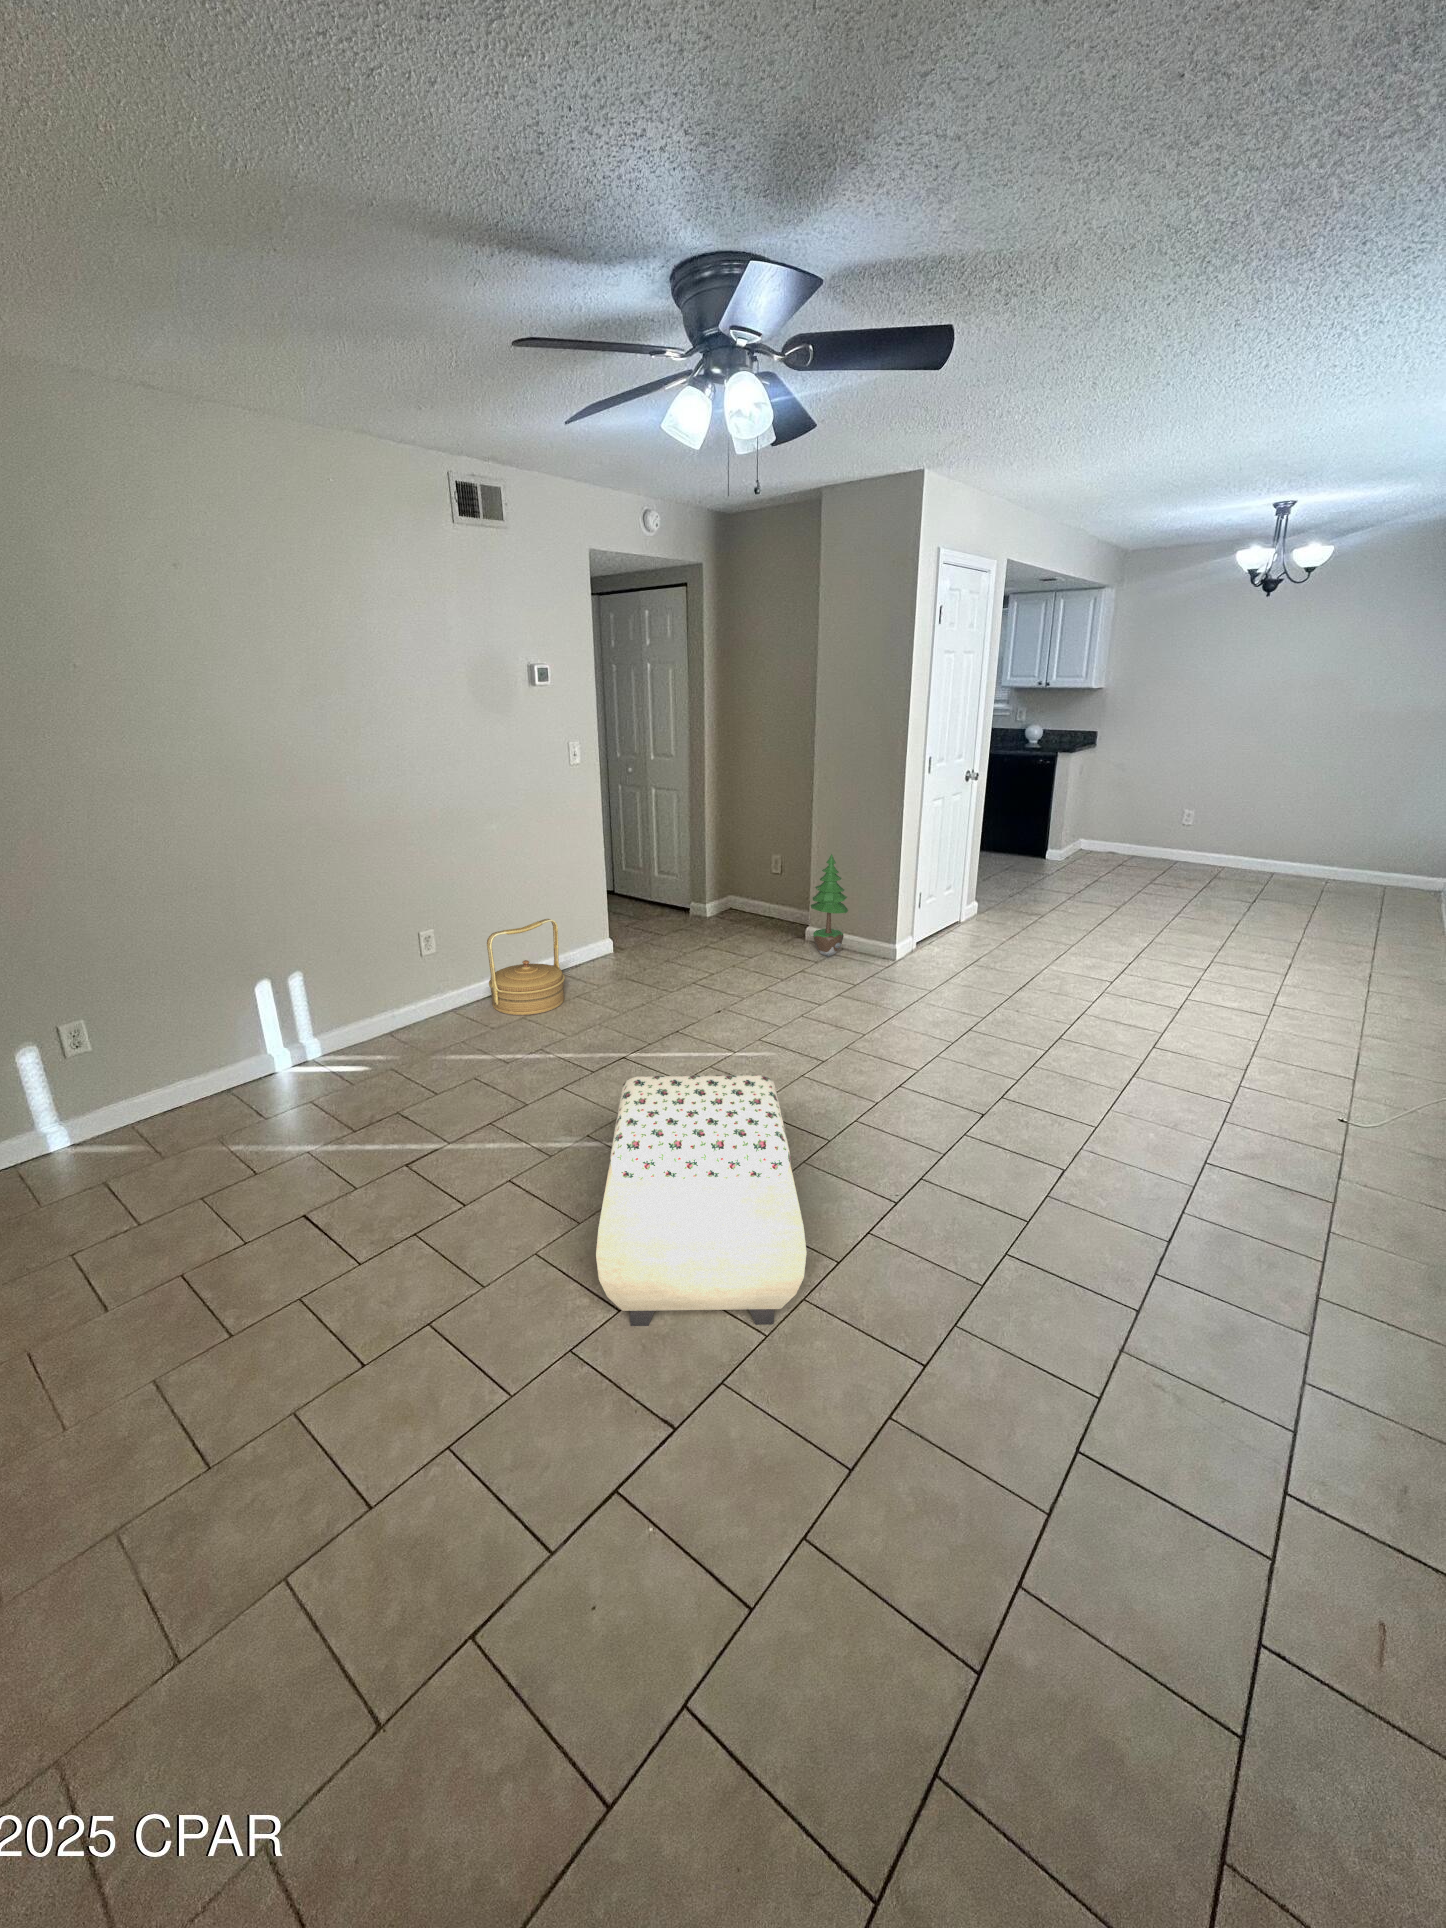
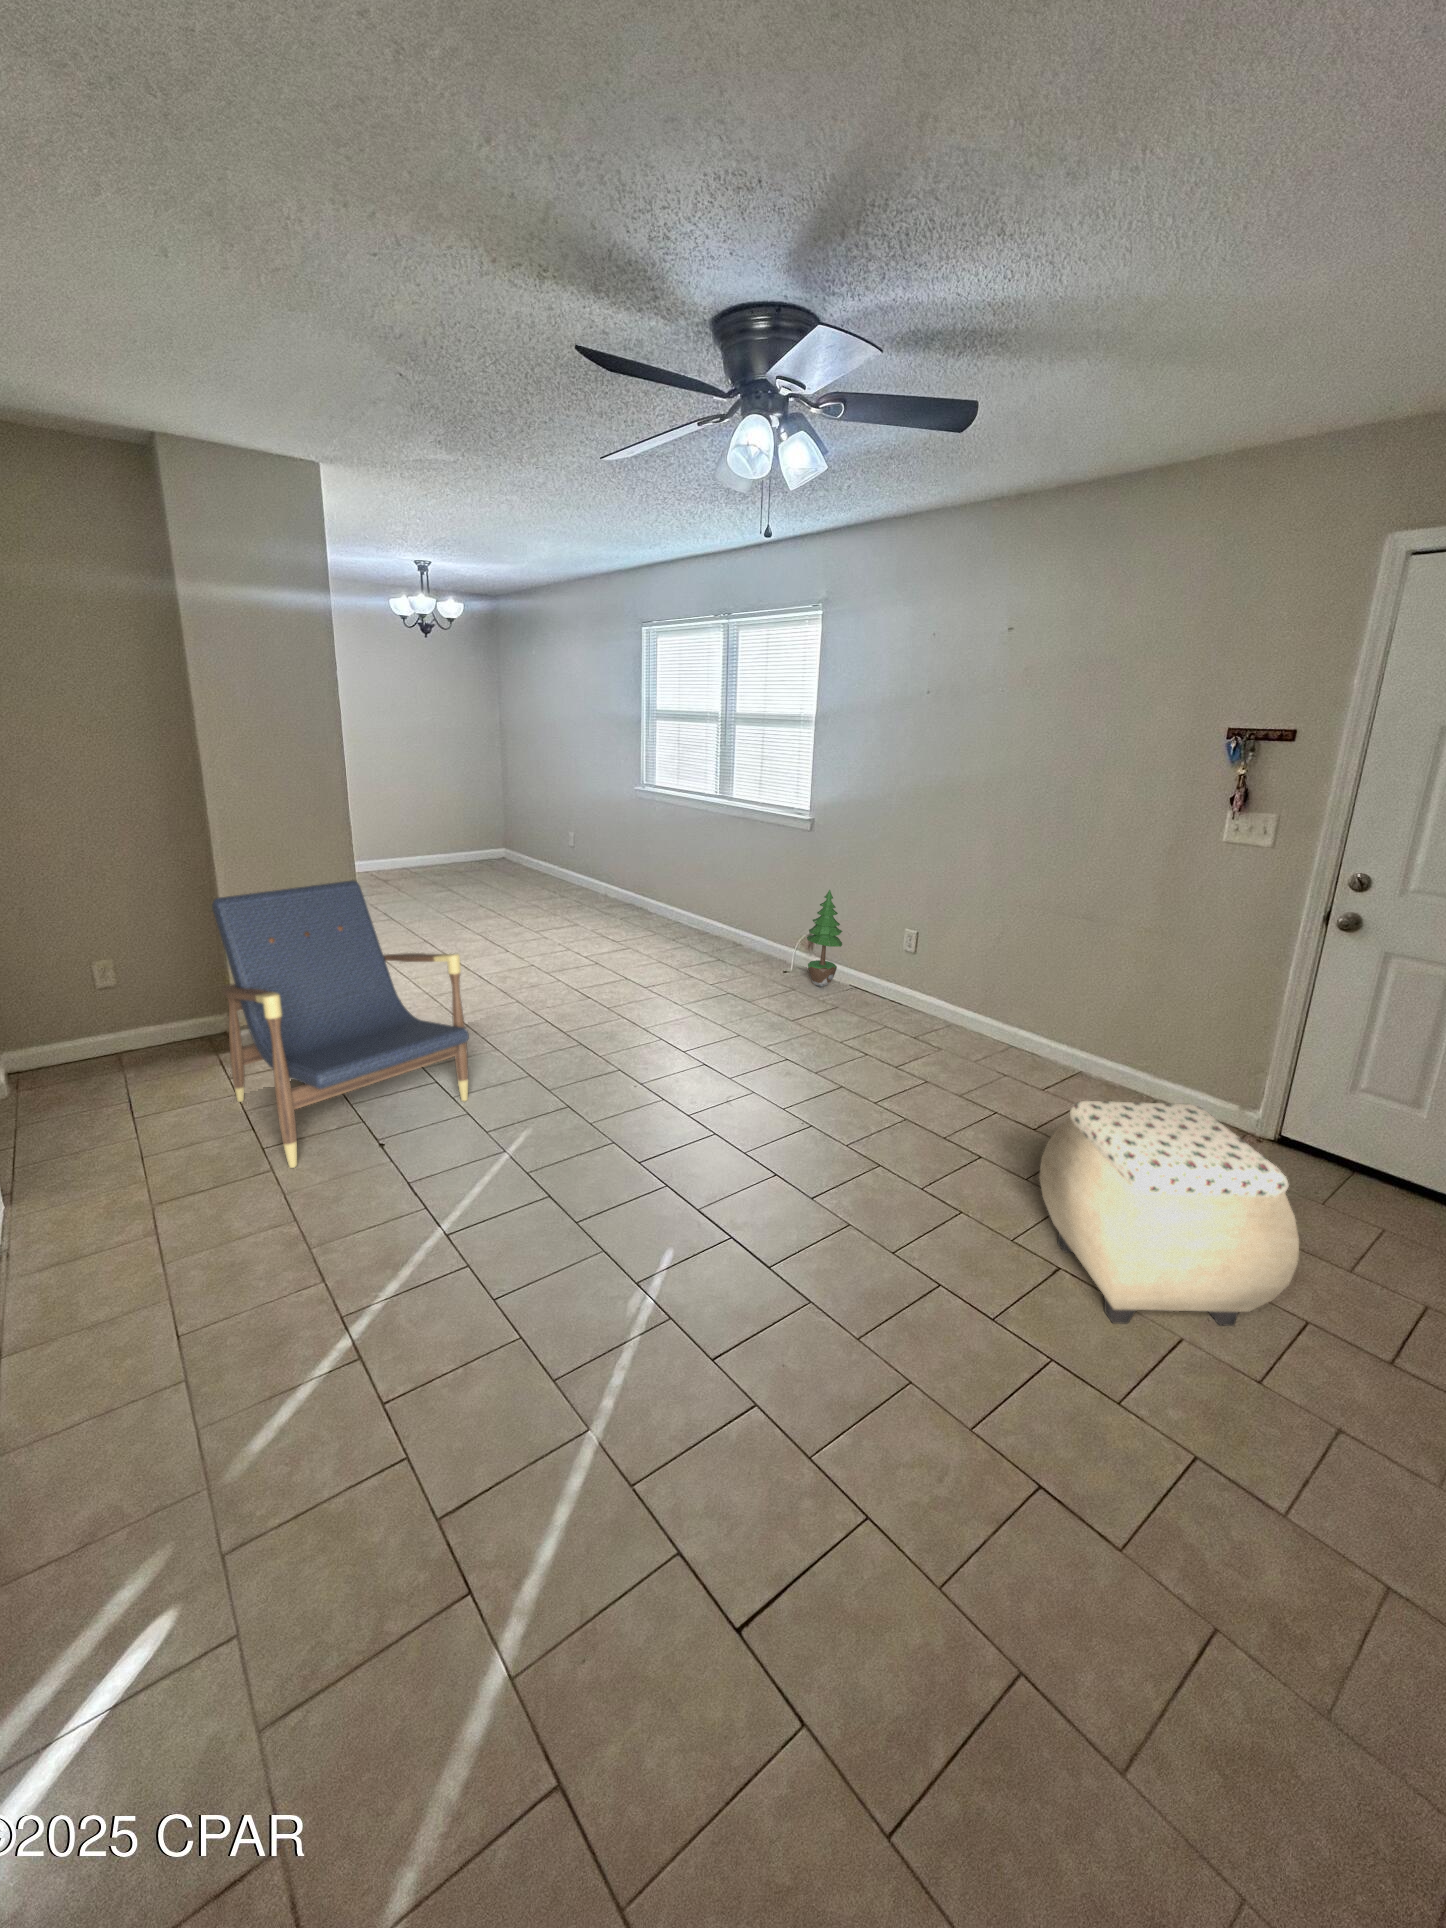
lounge chair: none [194,869,463,1161] -> present [212,880,469,1168]
woven basket: present [487,919,565,1015] -> none [493,938,568,1031]
ottoman: present [596,1075,807,1326] -> present [1039,1100,1299,1326]

